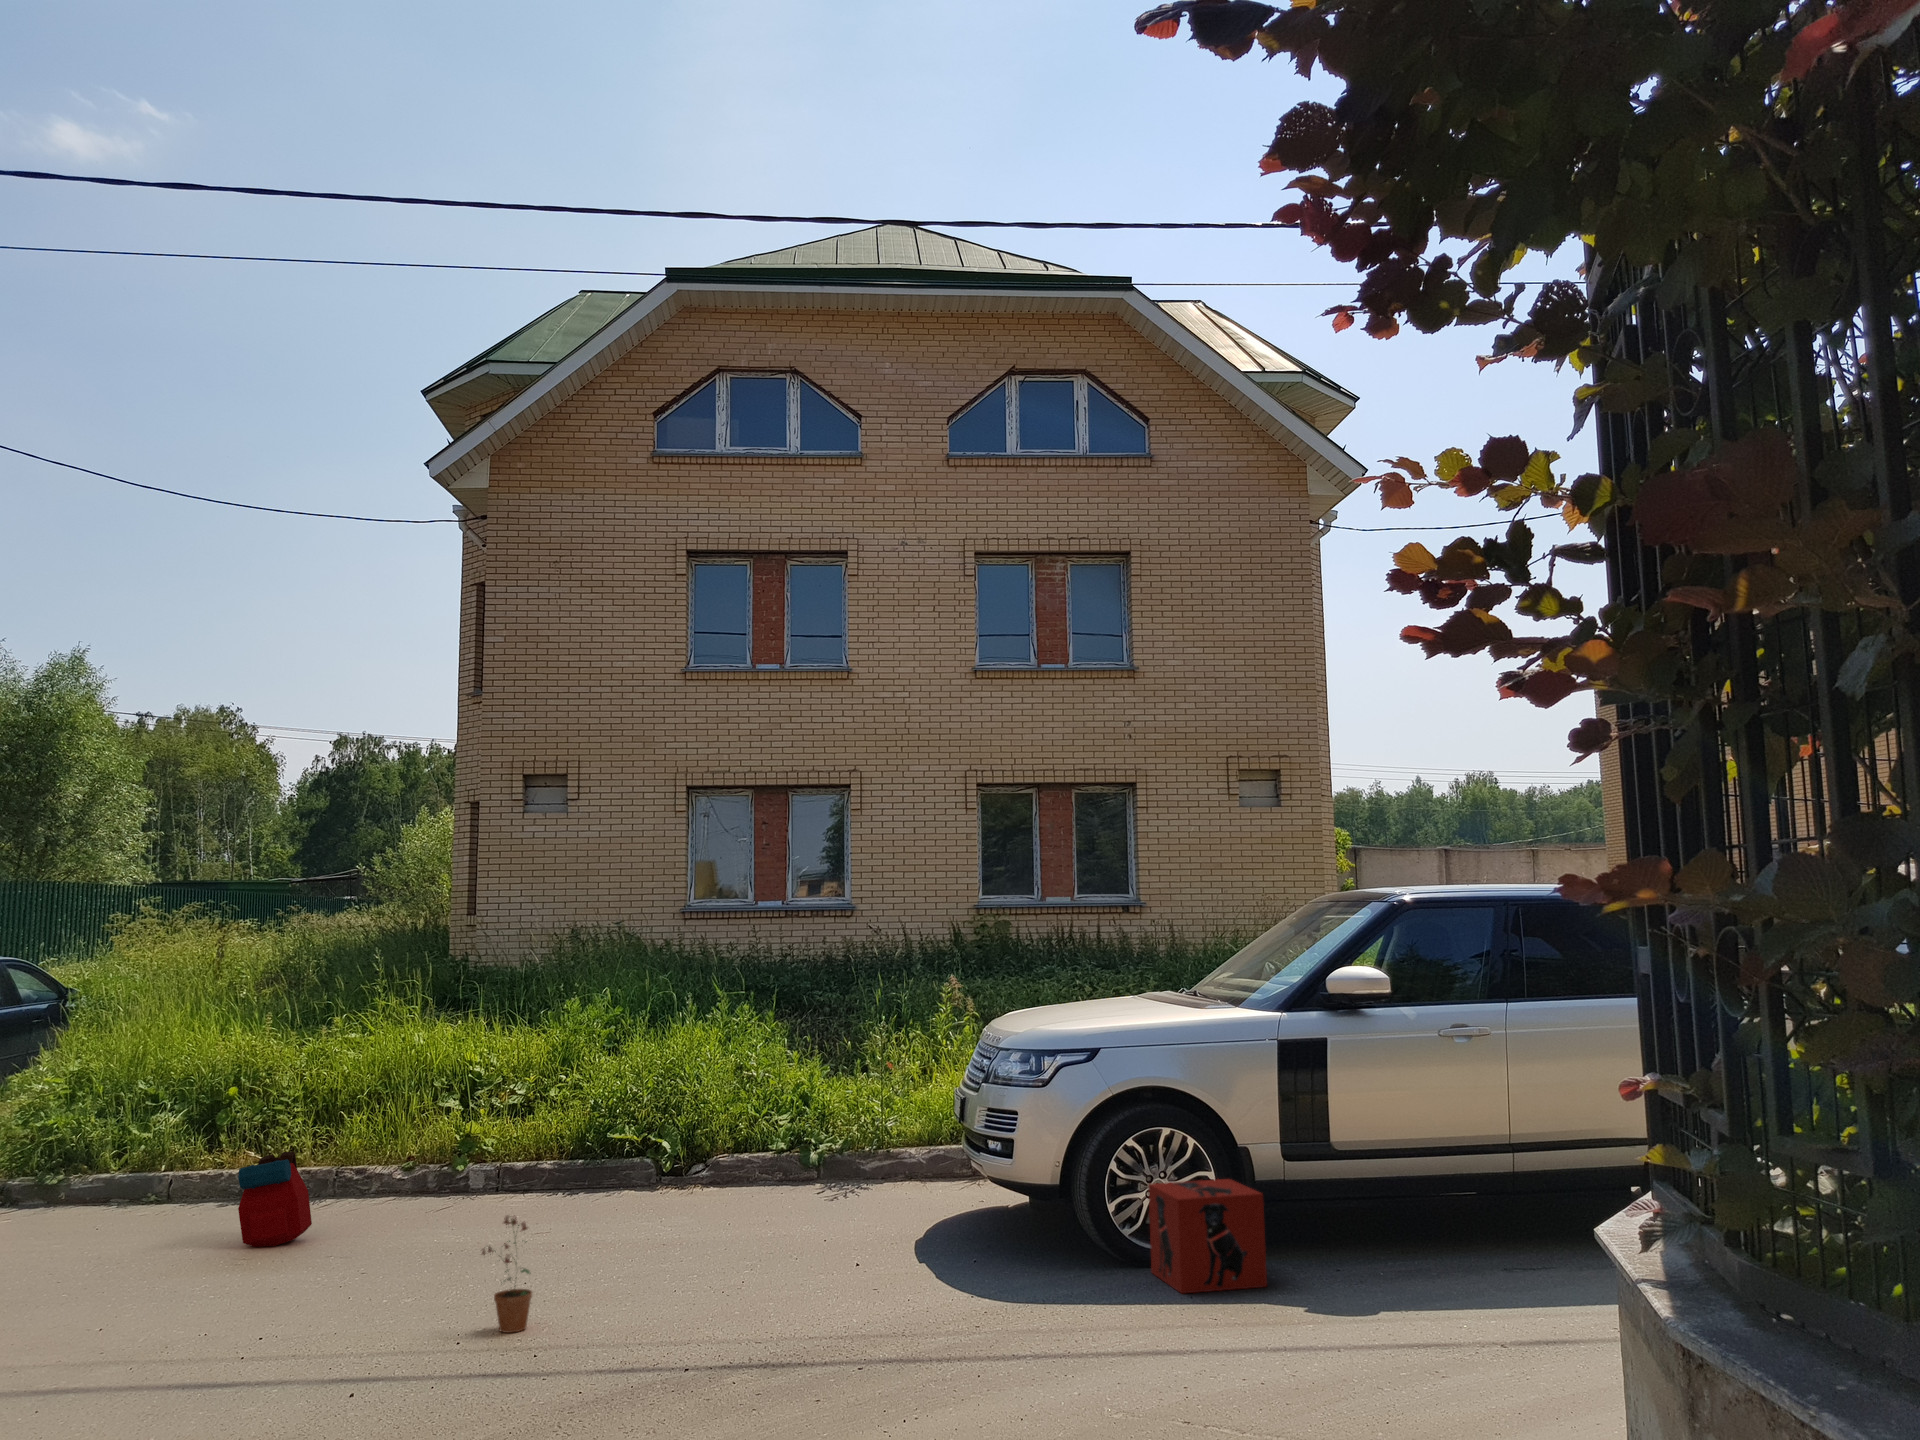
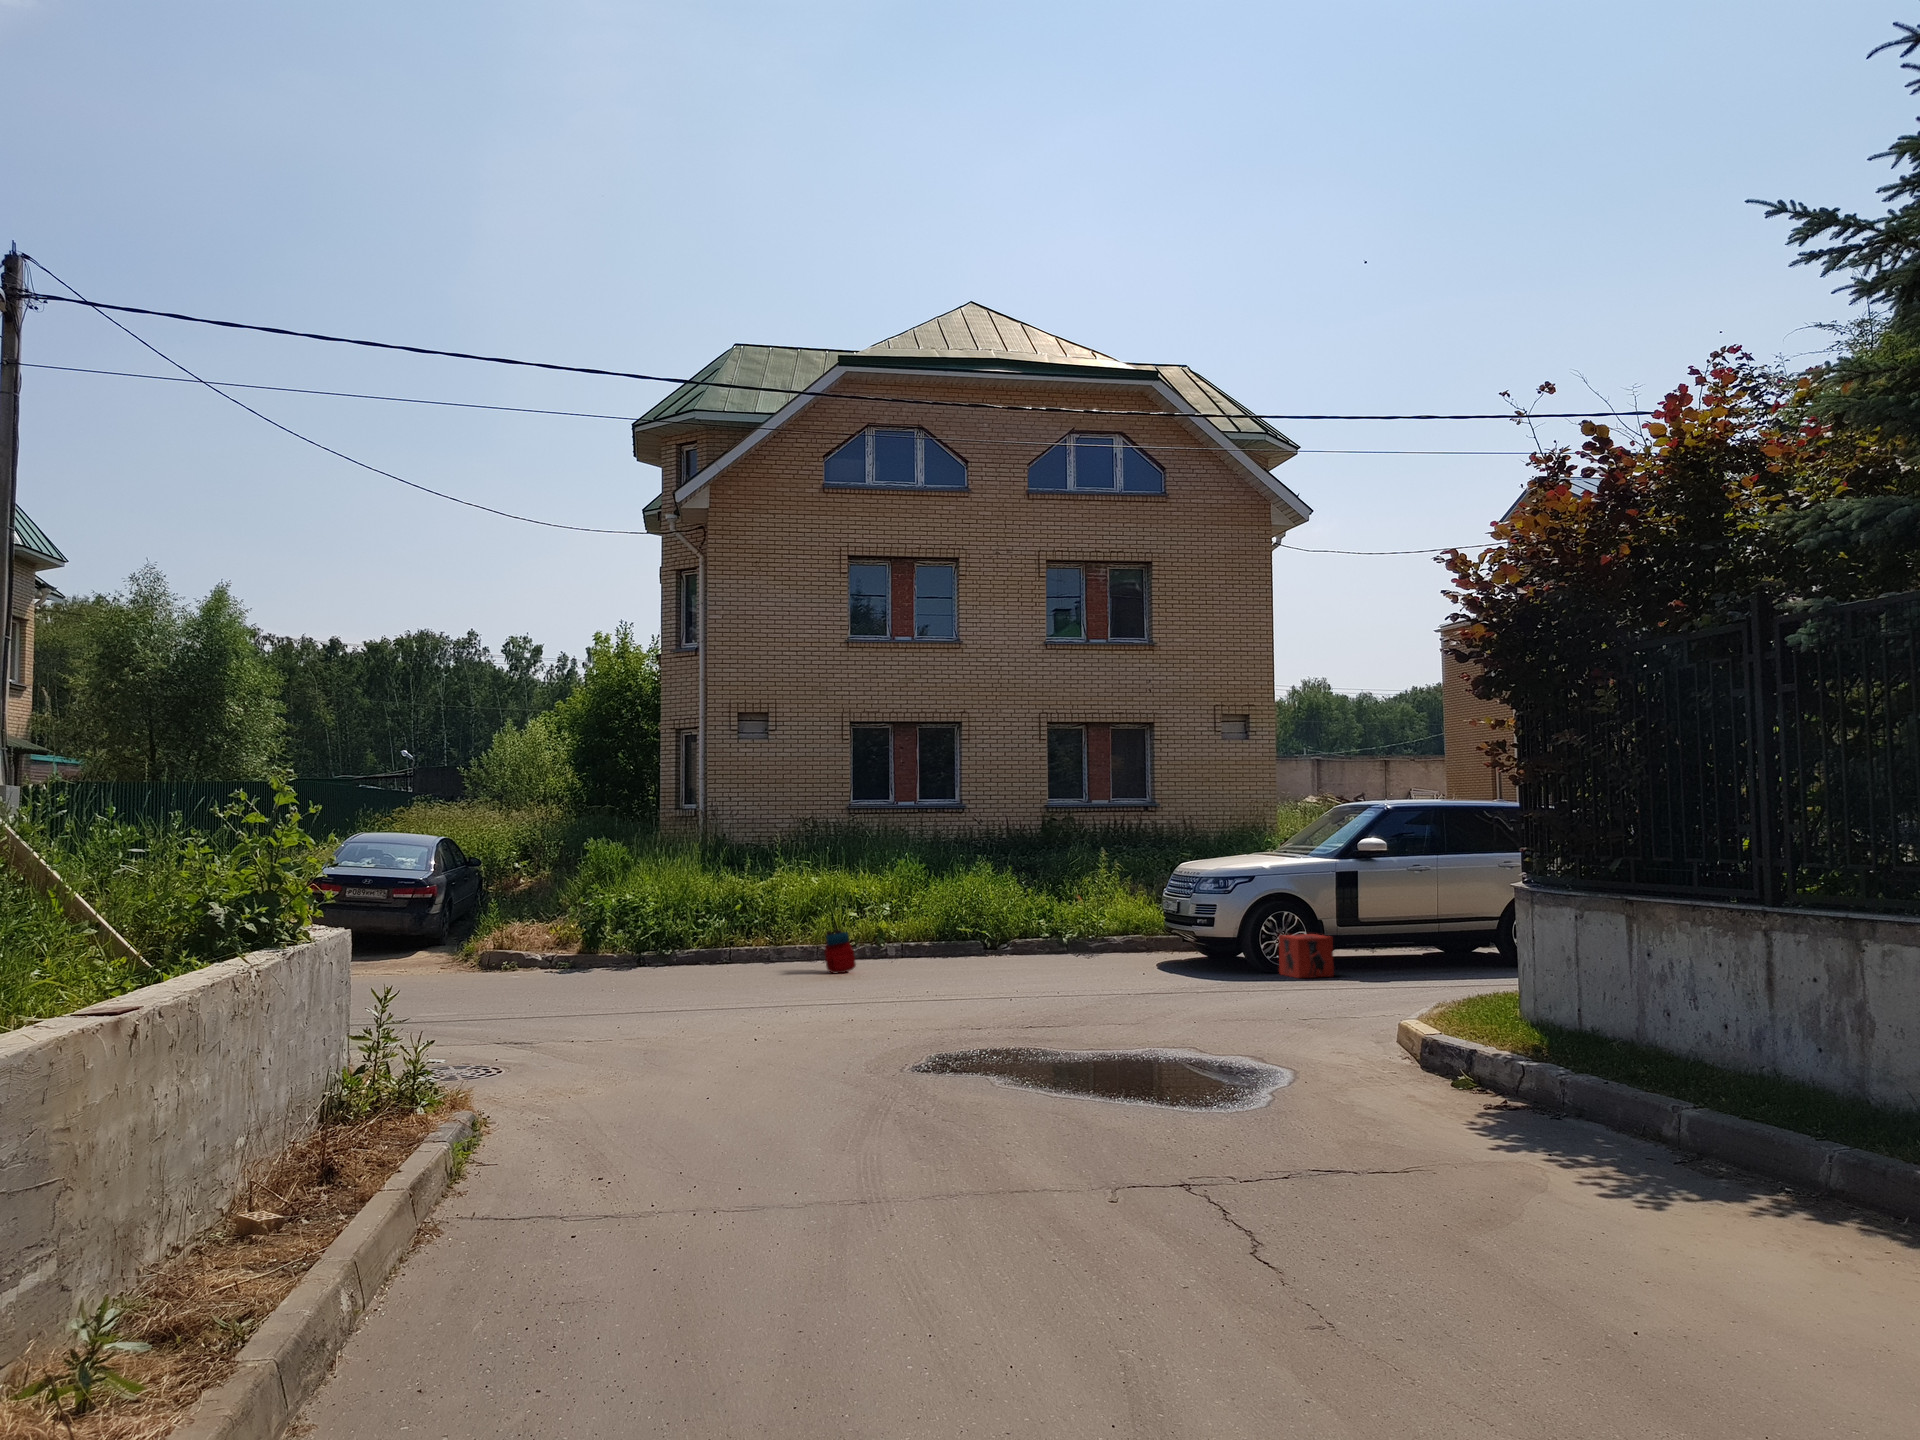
potted plant: present [482,1216,532,1333] -> none [1012,943,1037,990]

